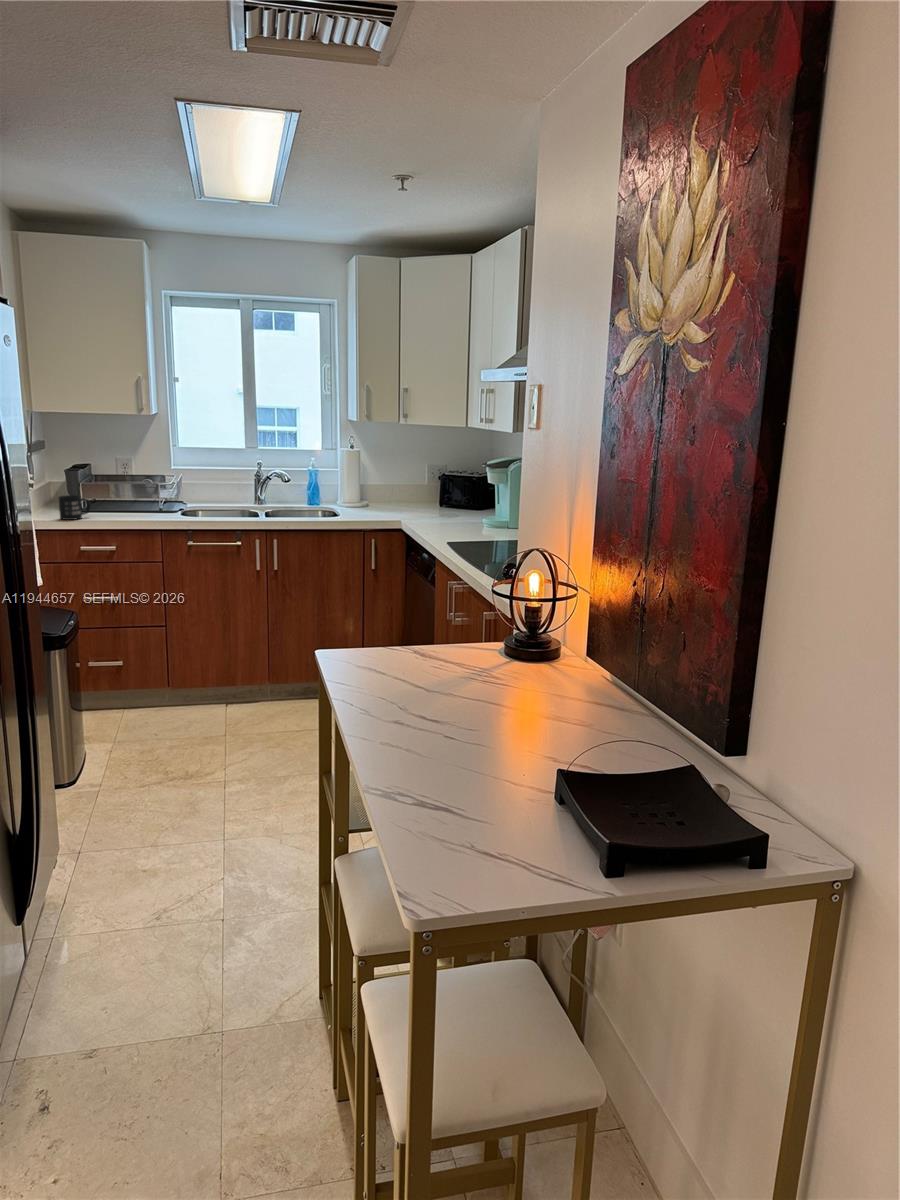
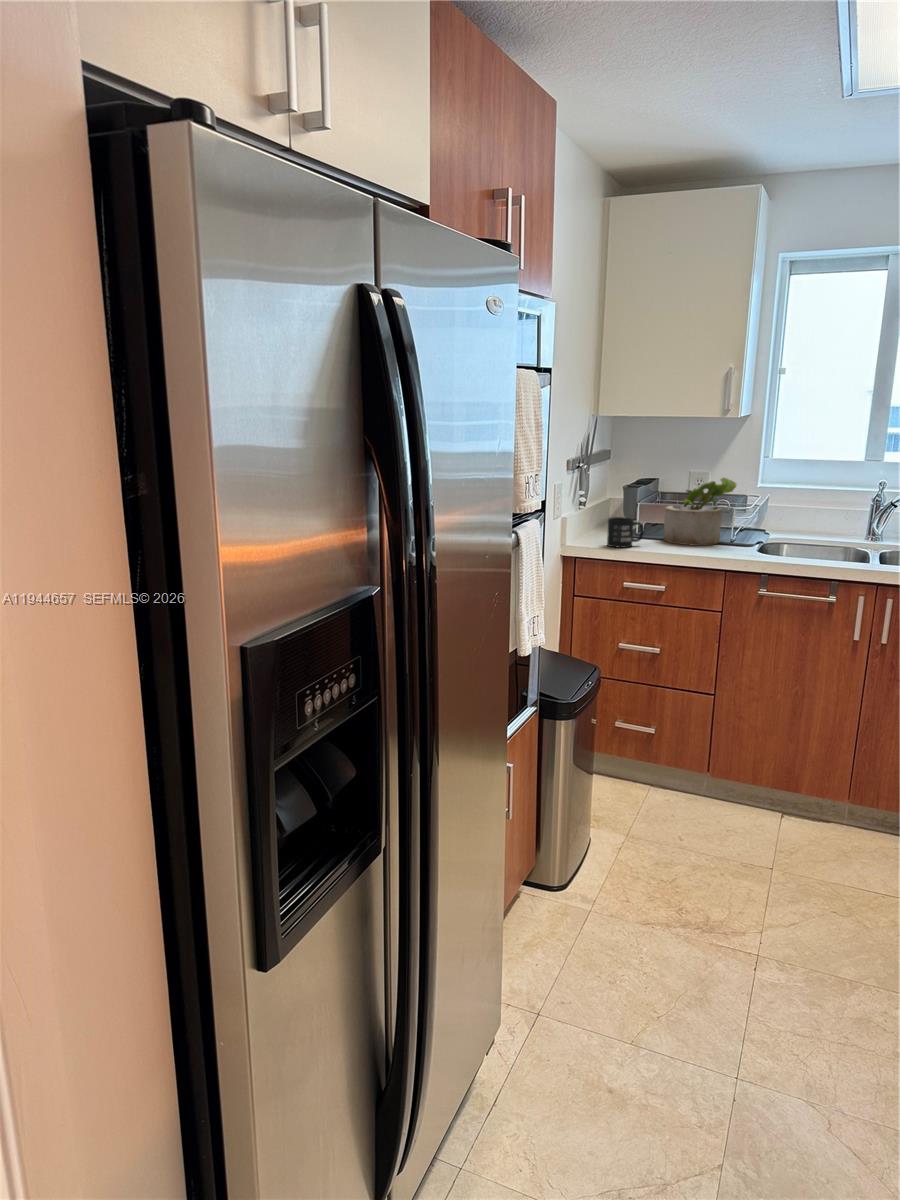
potted plant: none [103,461,158,515] -> present [664,478,736,546]

